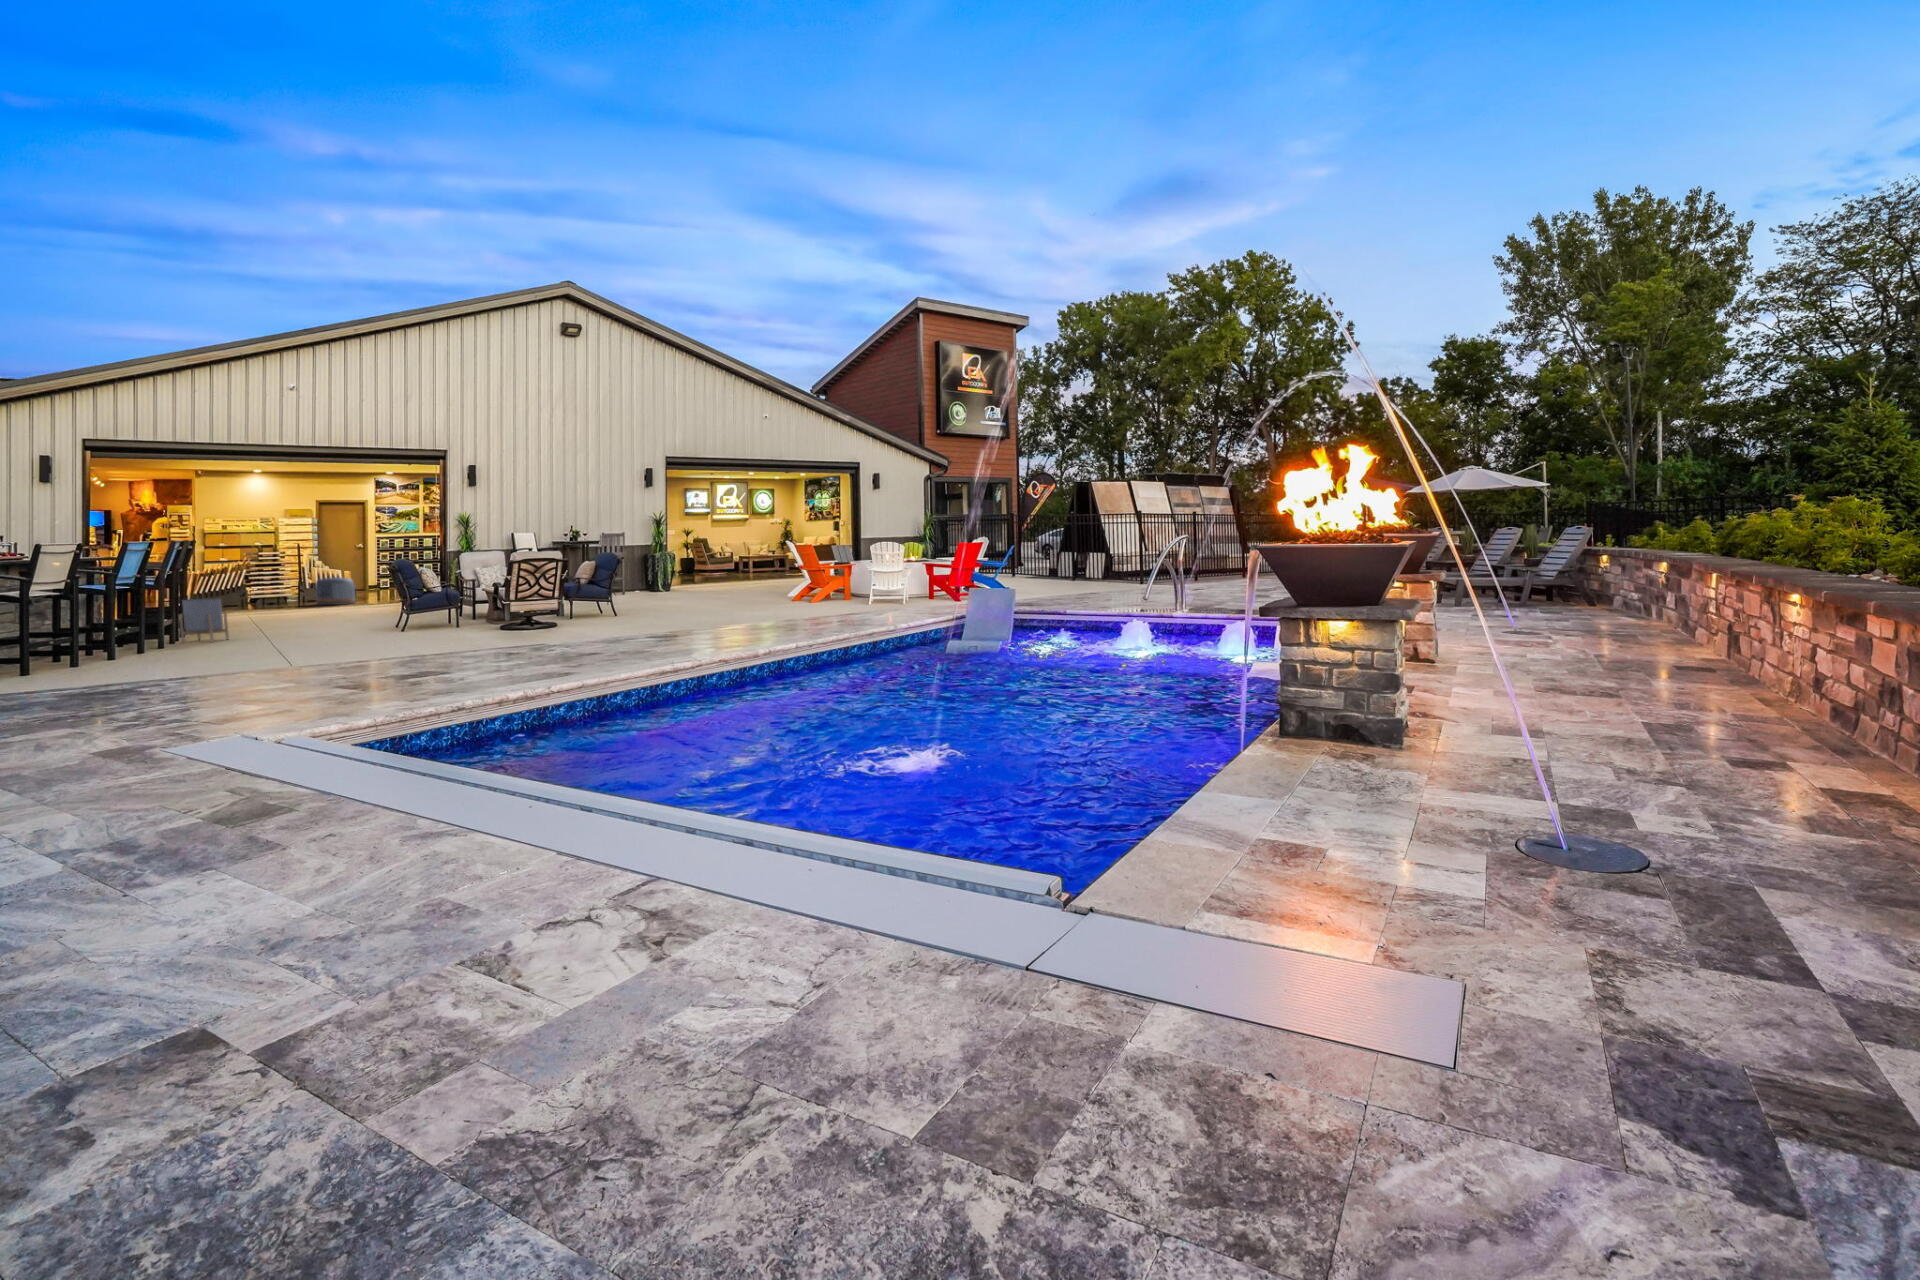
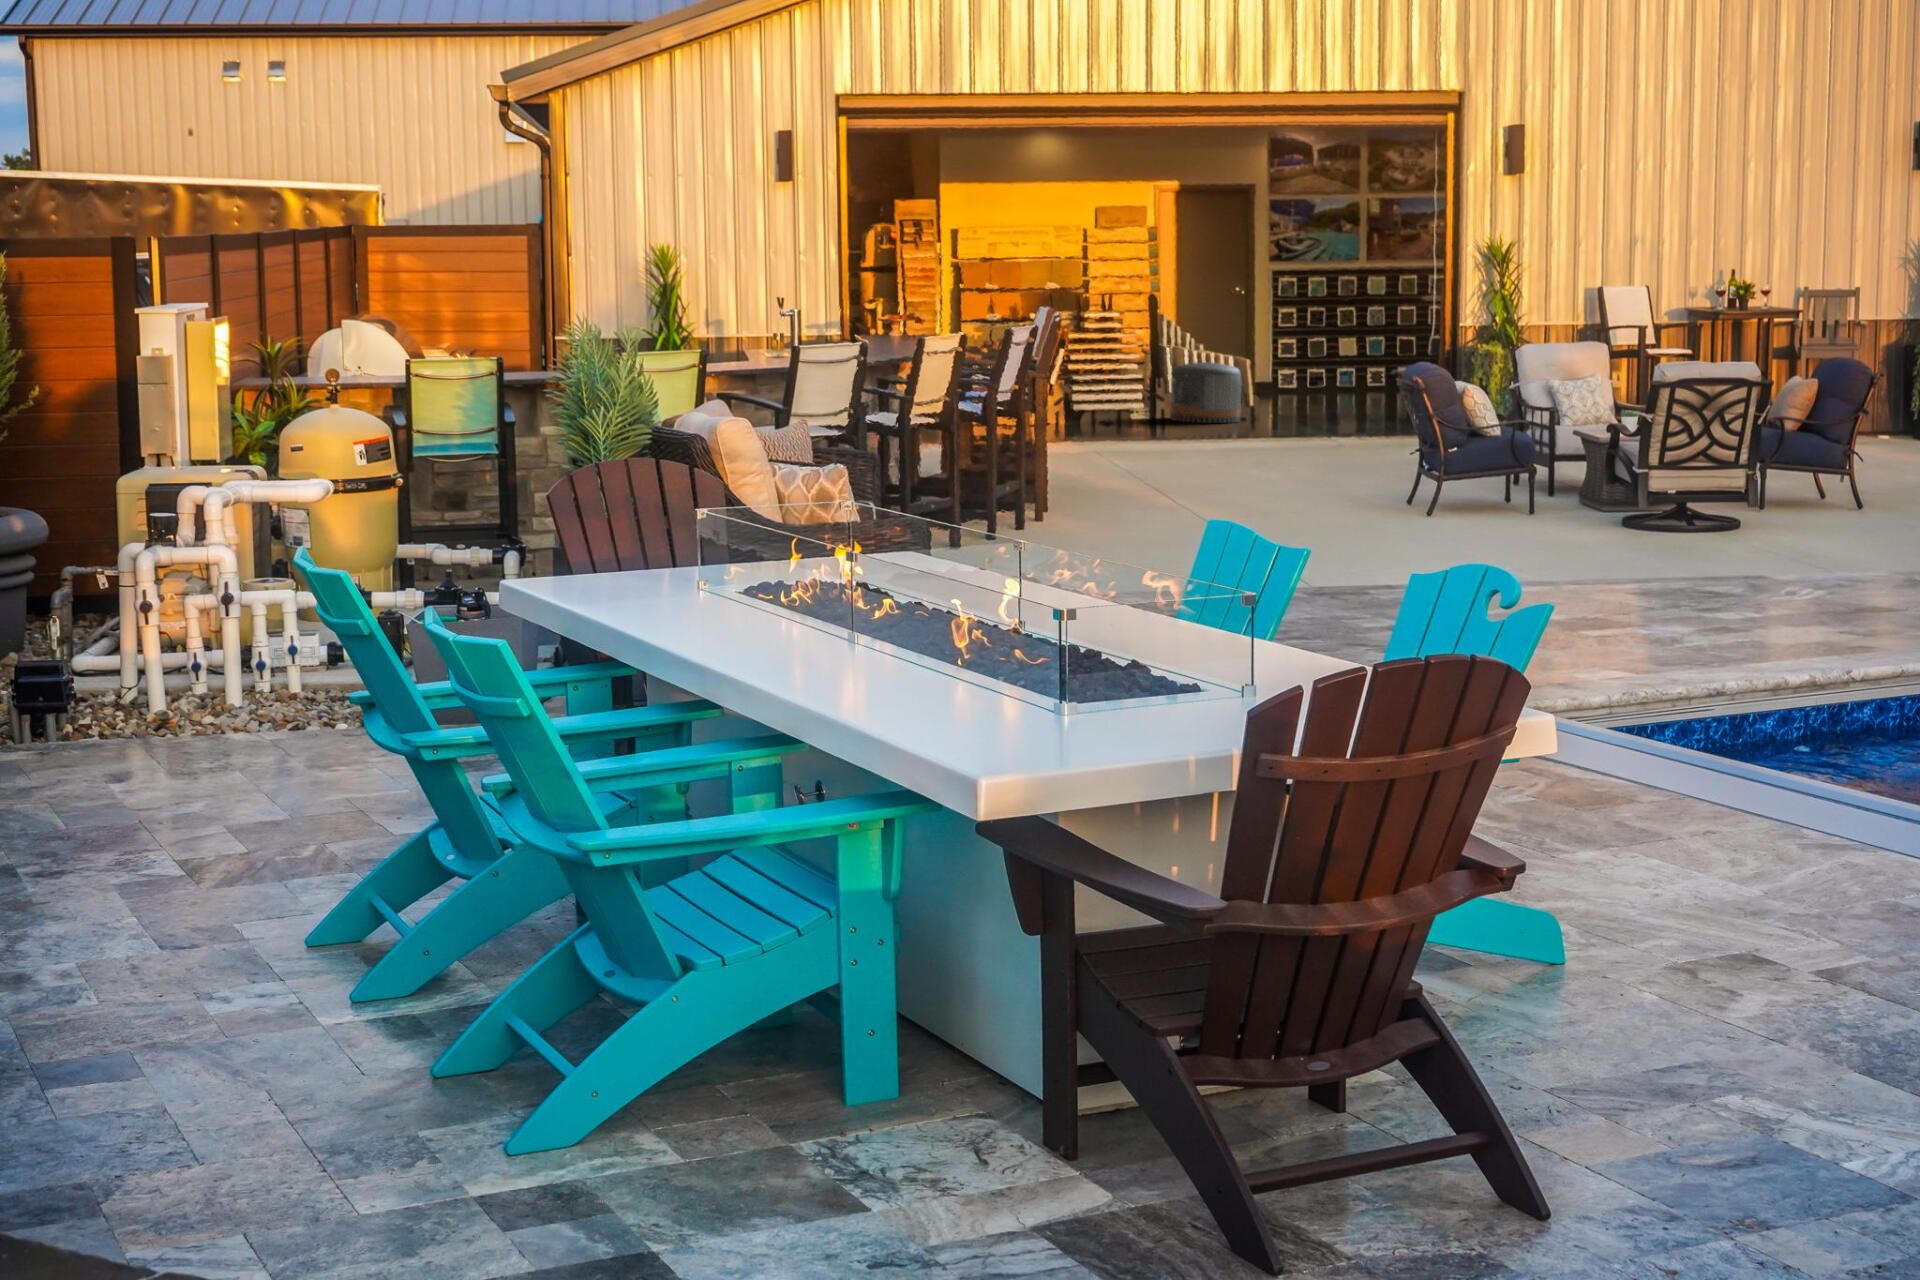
planter: present [179,599,229,643] -> none [1078,422,1144,505]

